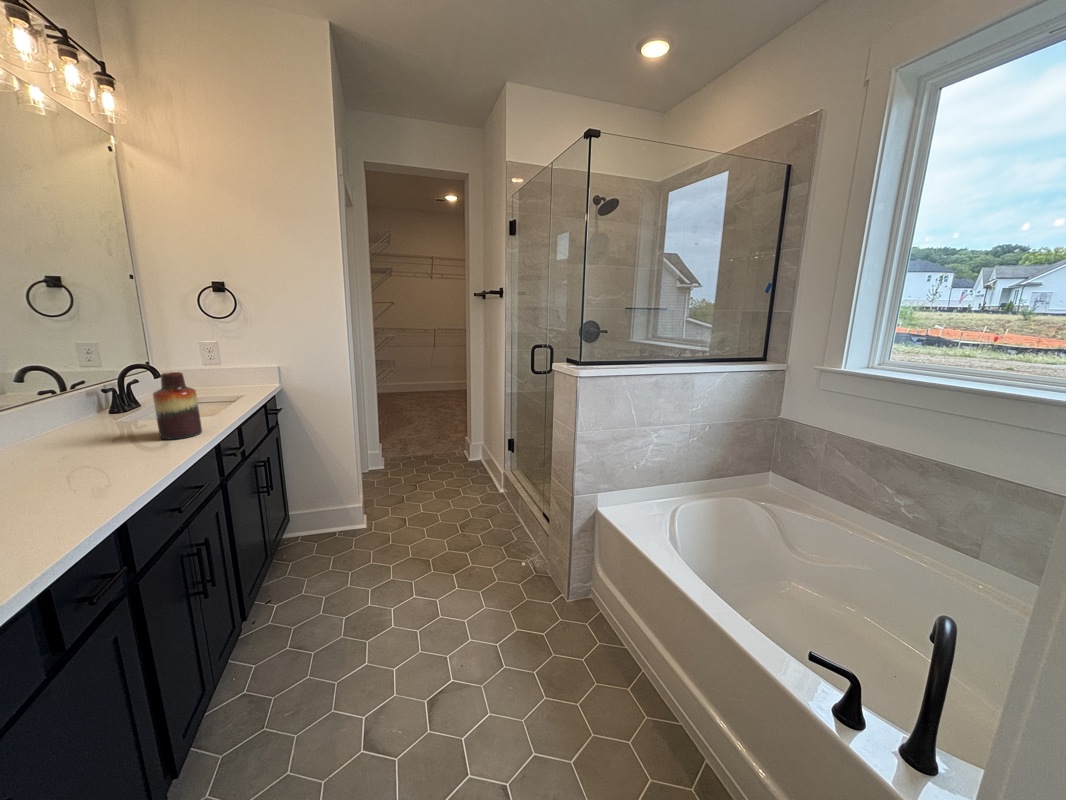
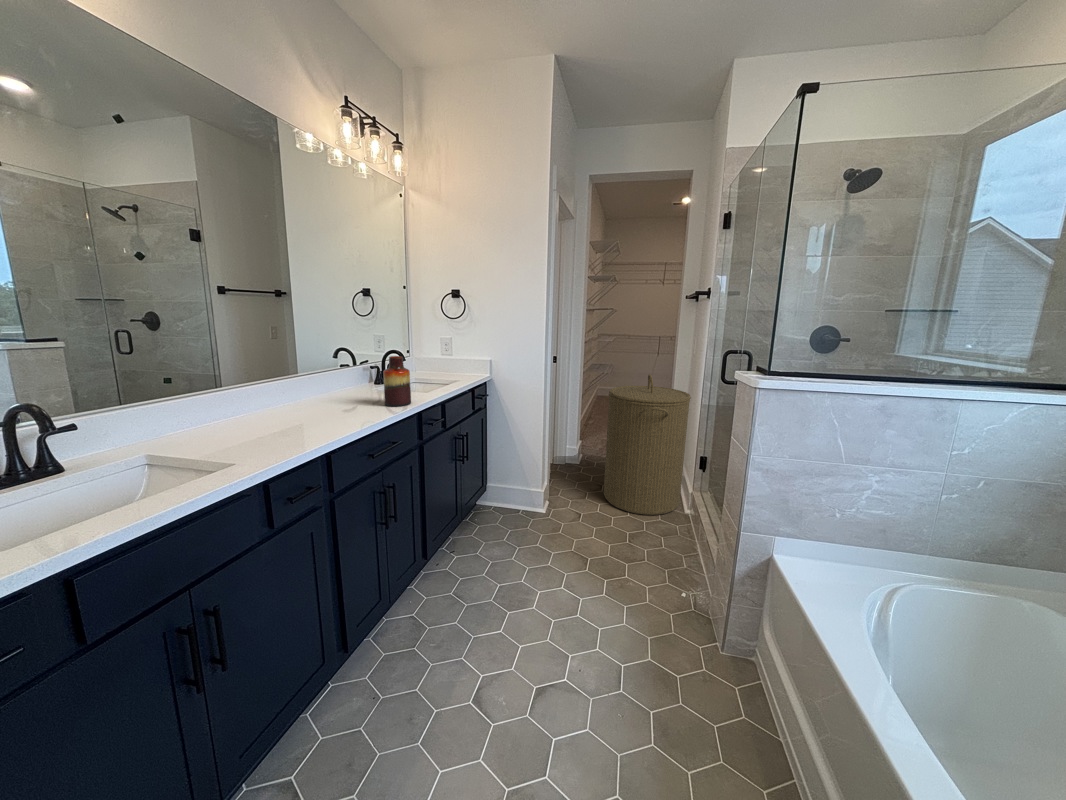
laundry hamper: none [418,369,495,504] -> present [604,374,691,515]

